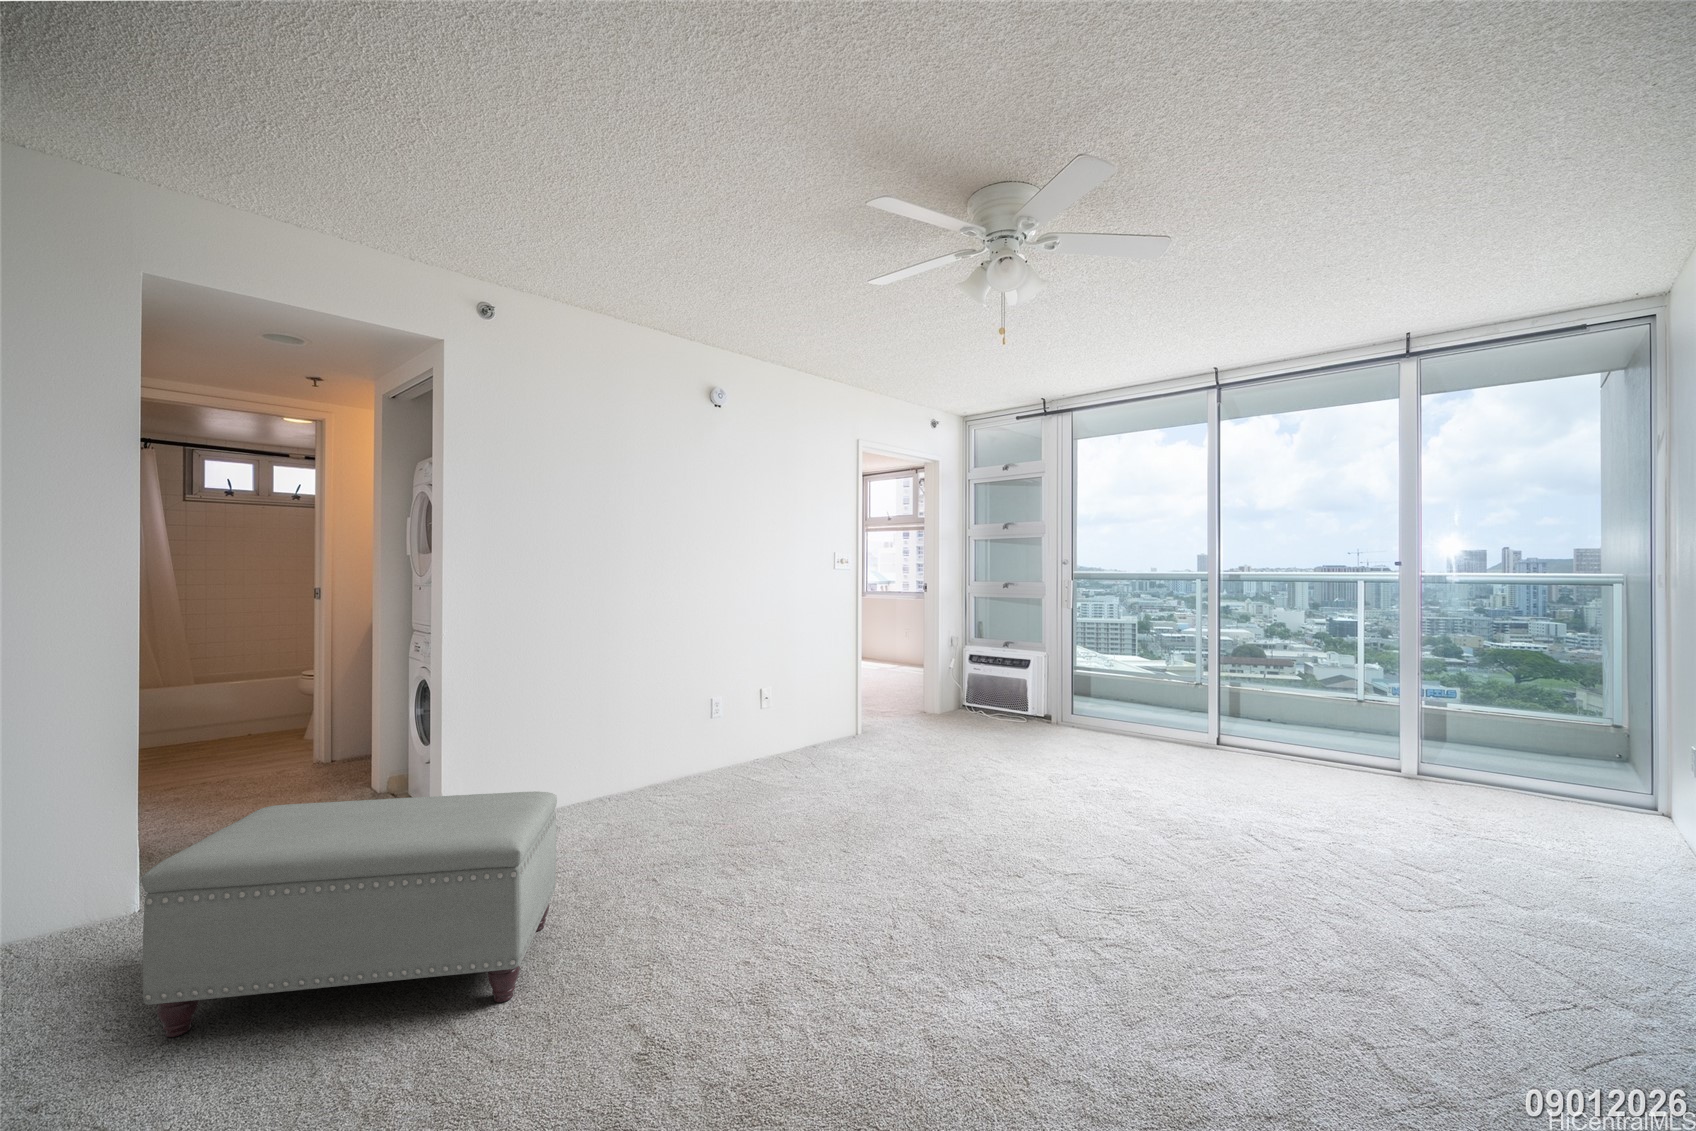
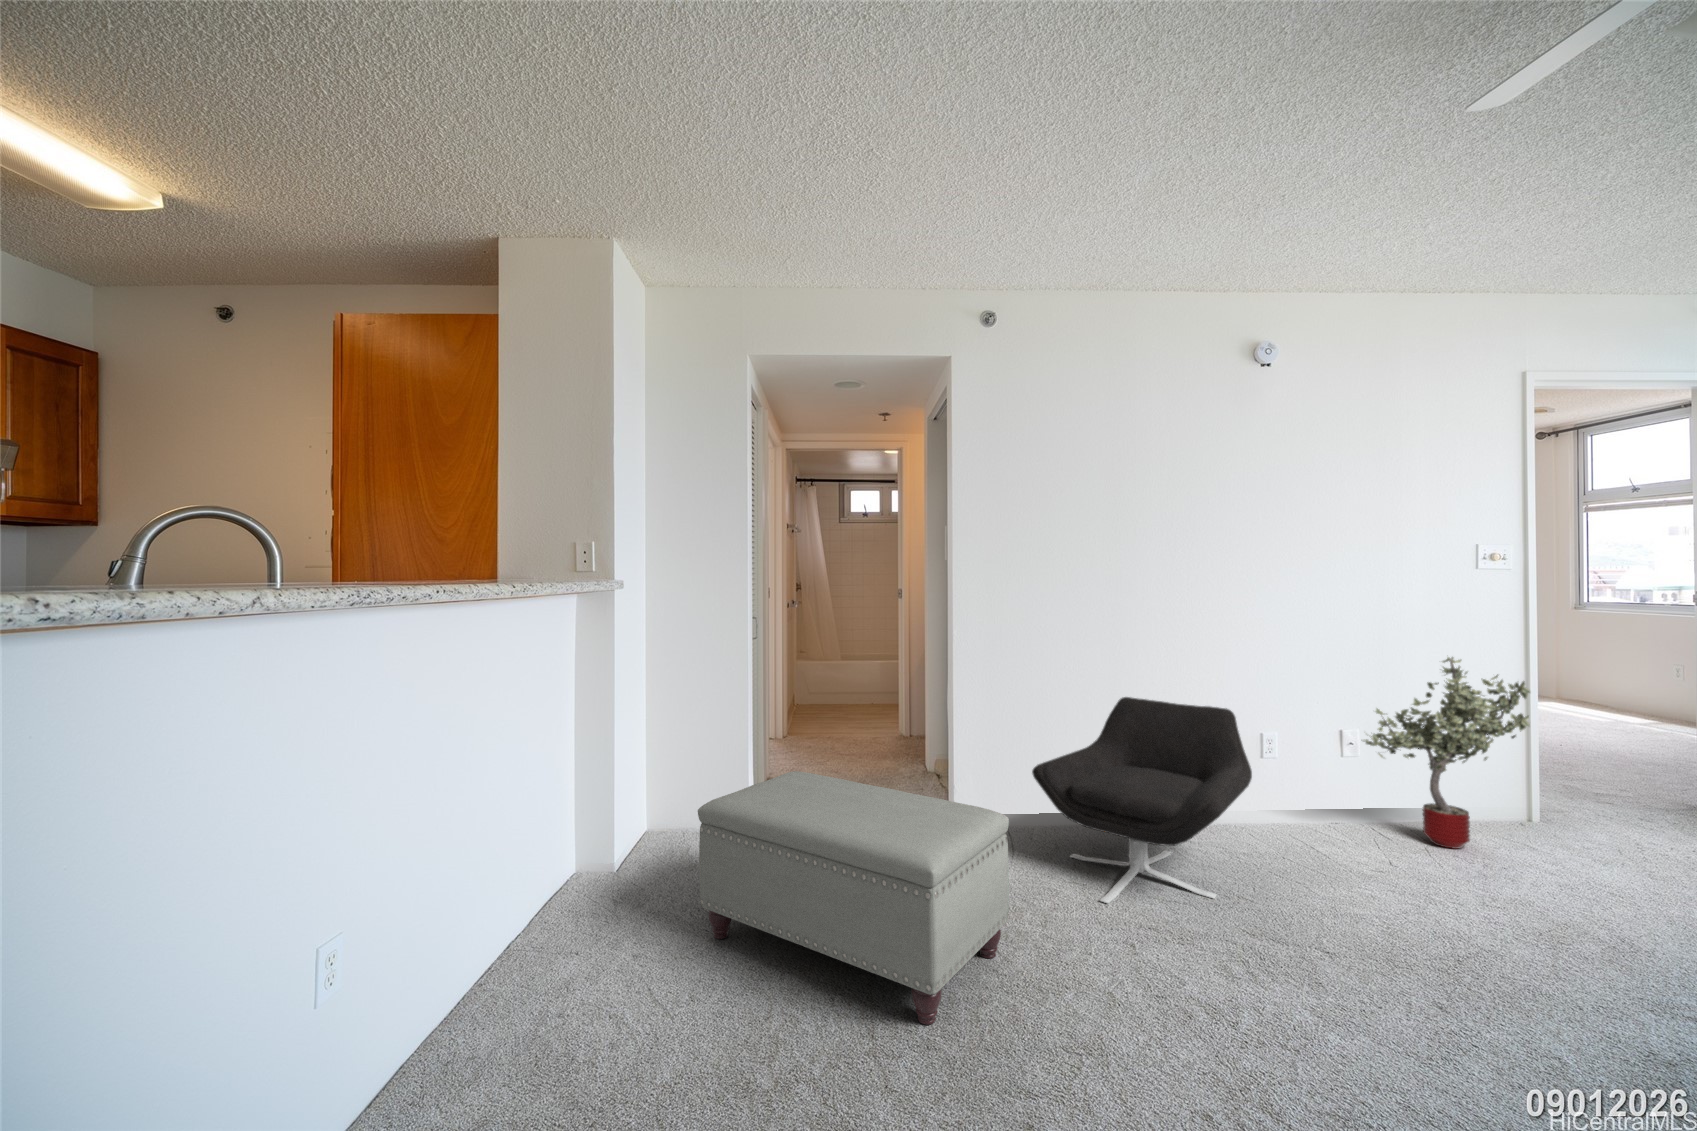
potted tree: none [775,630,861,761] -> present [1364,657,1530,849]
lounge chair: none [542,681,718,857] -> present [1032,697,1252,903]

